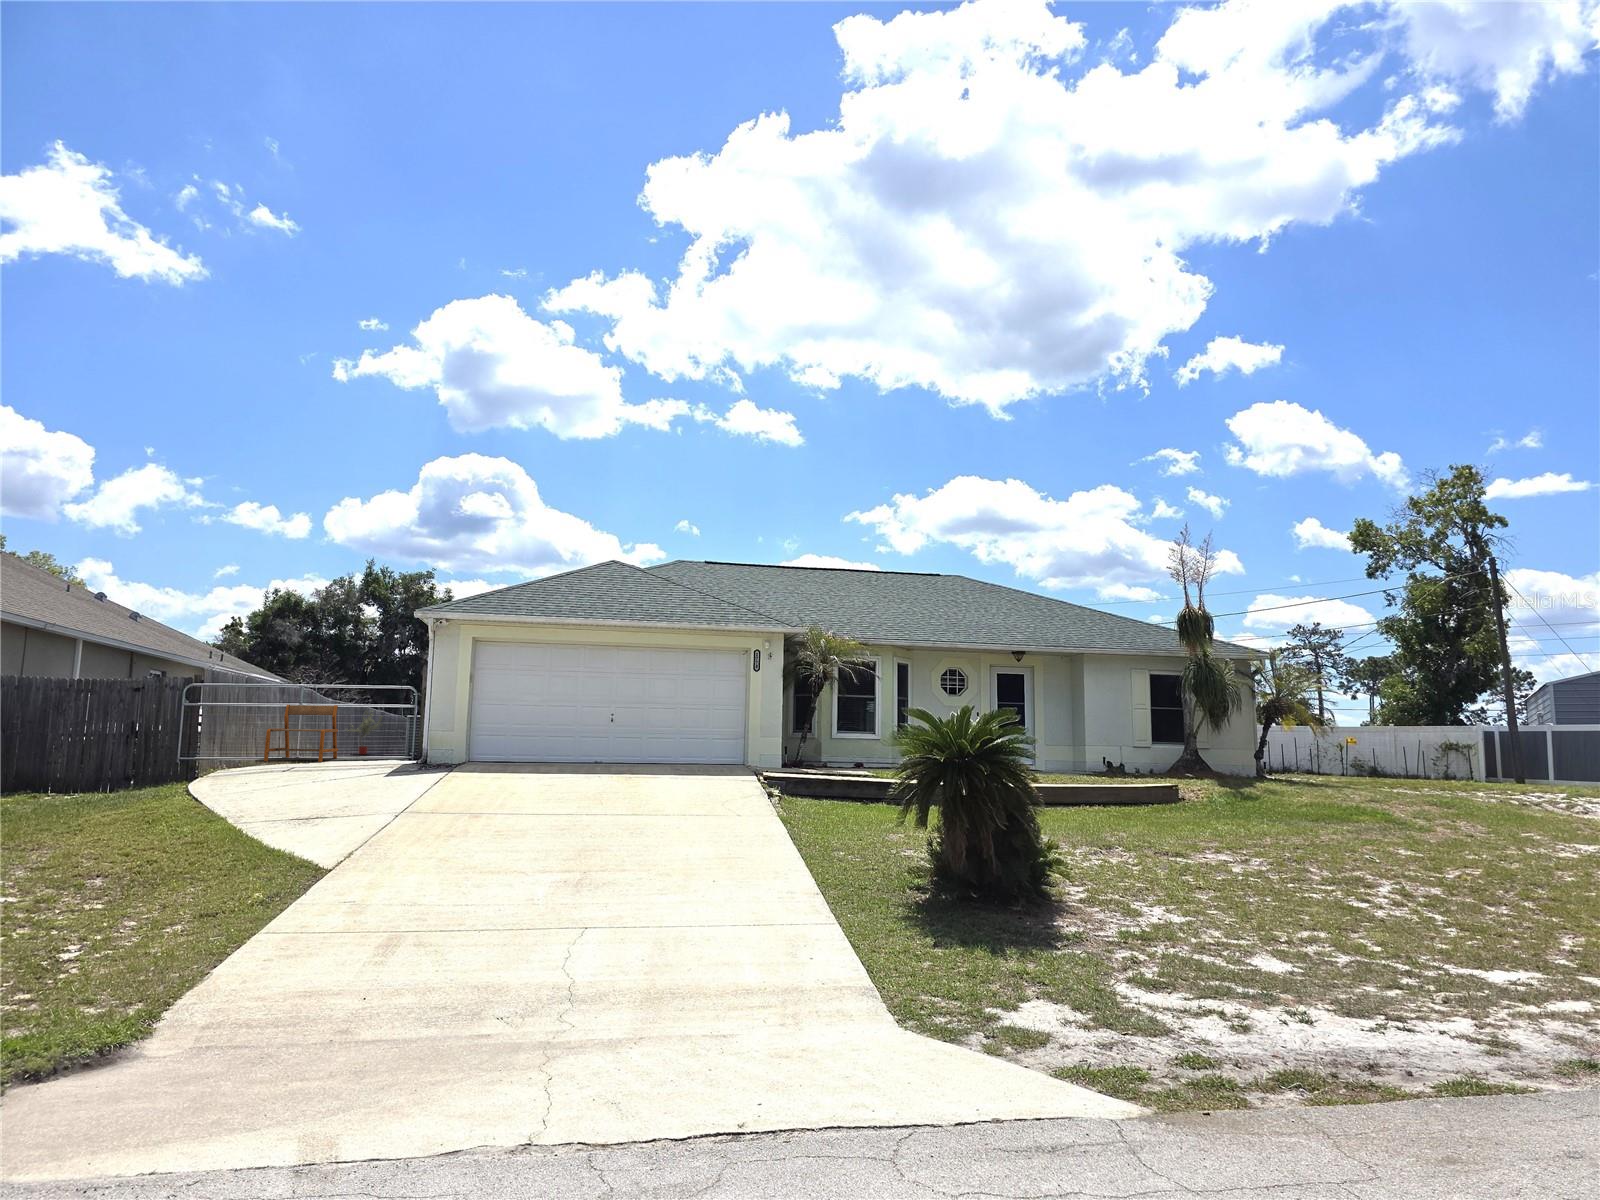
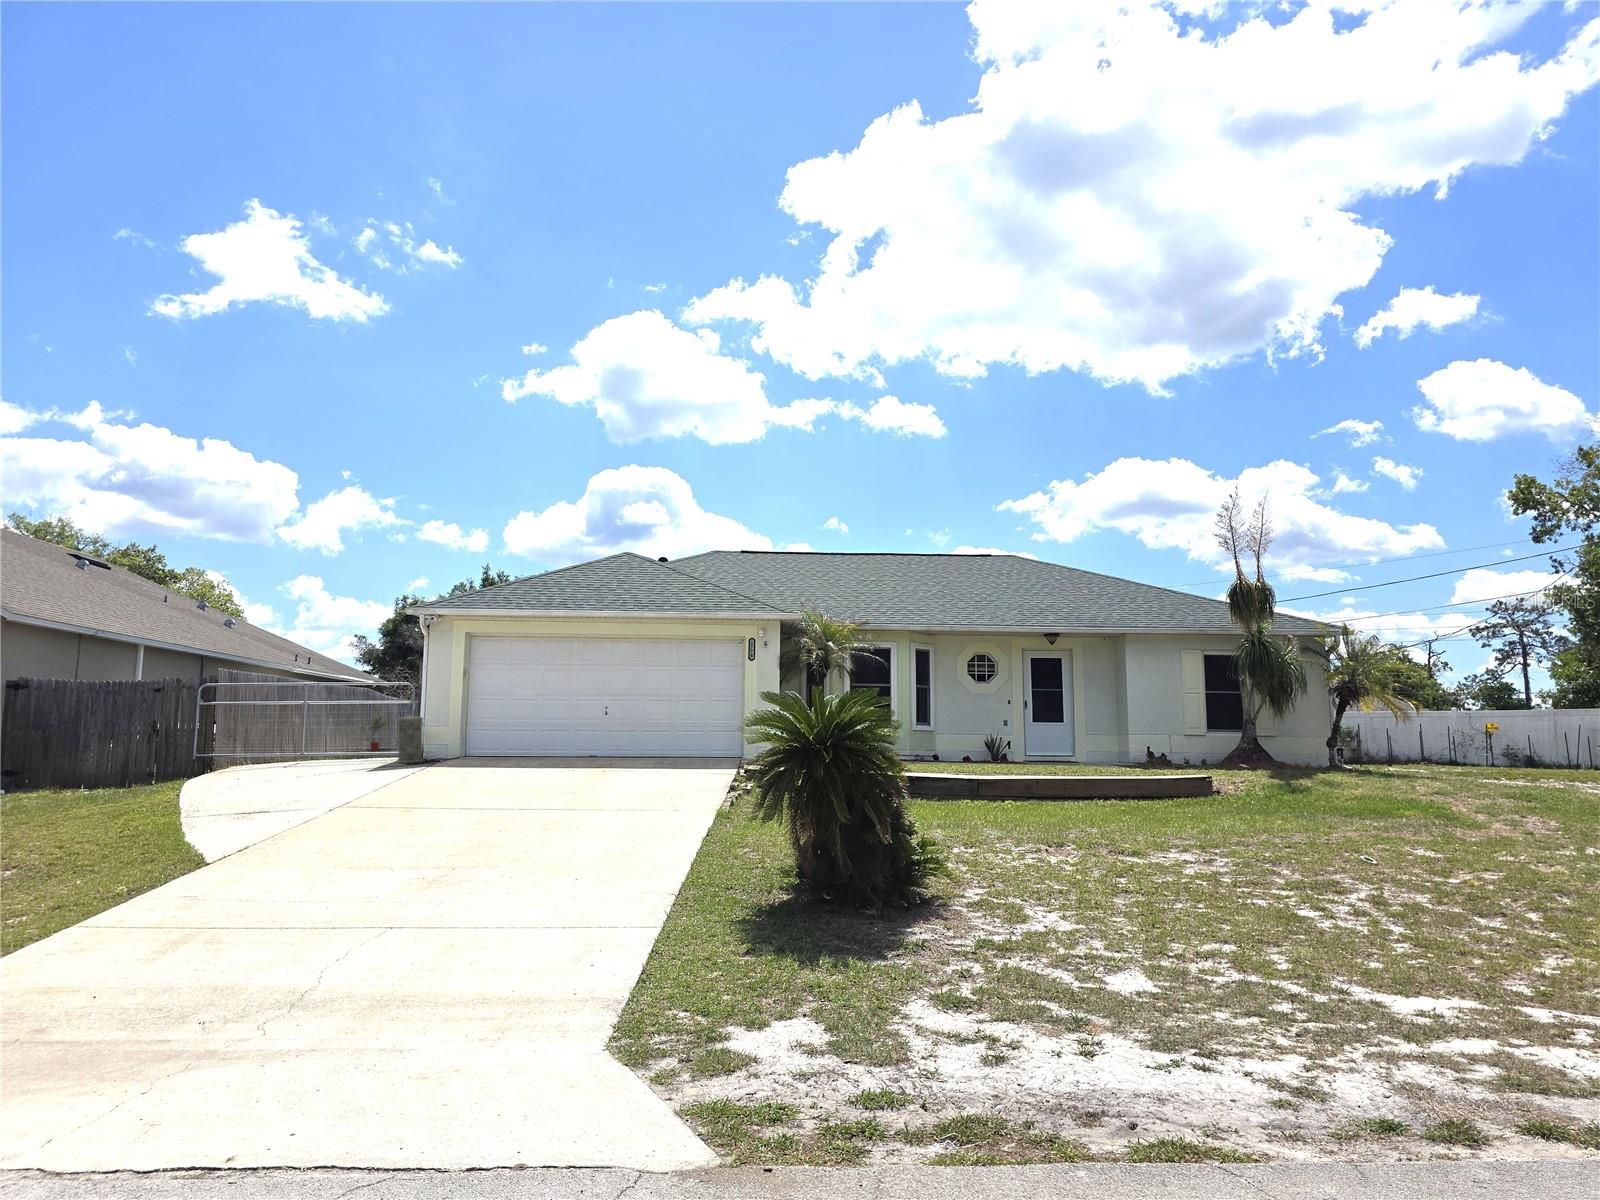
bench: present [264,705,338,762] -> none [277,703,348,758]
trash can: none [404,718,432,768] -> present [397,714,423,763]

